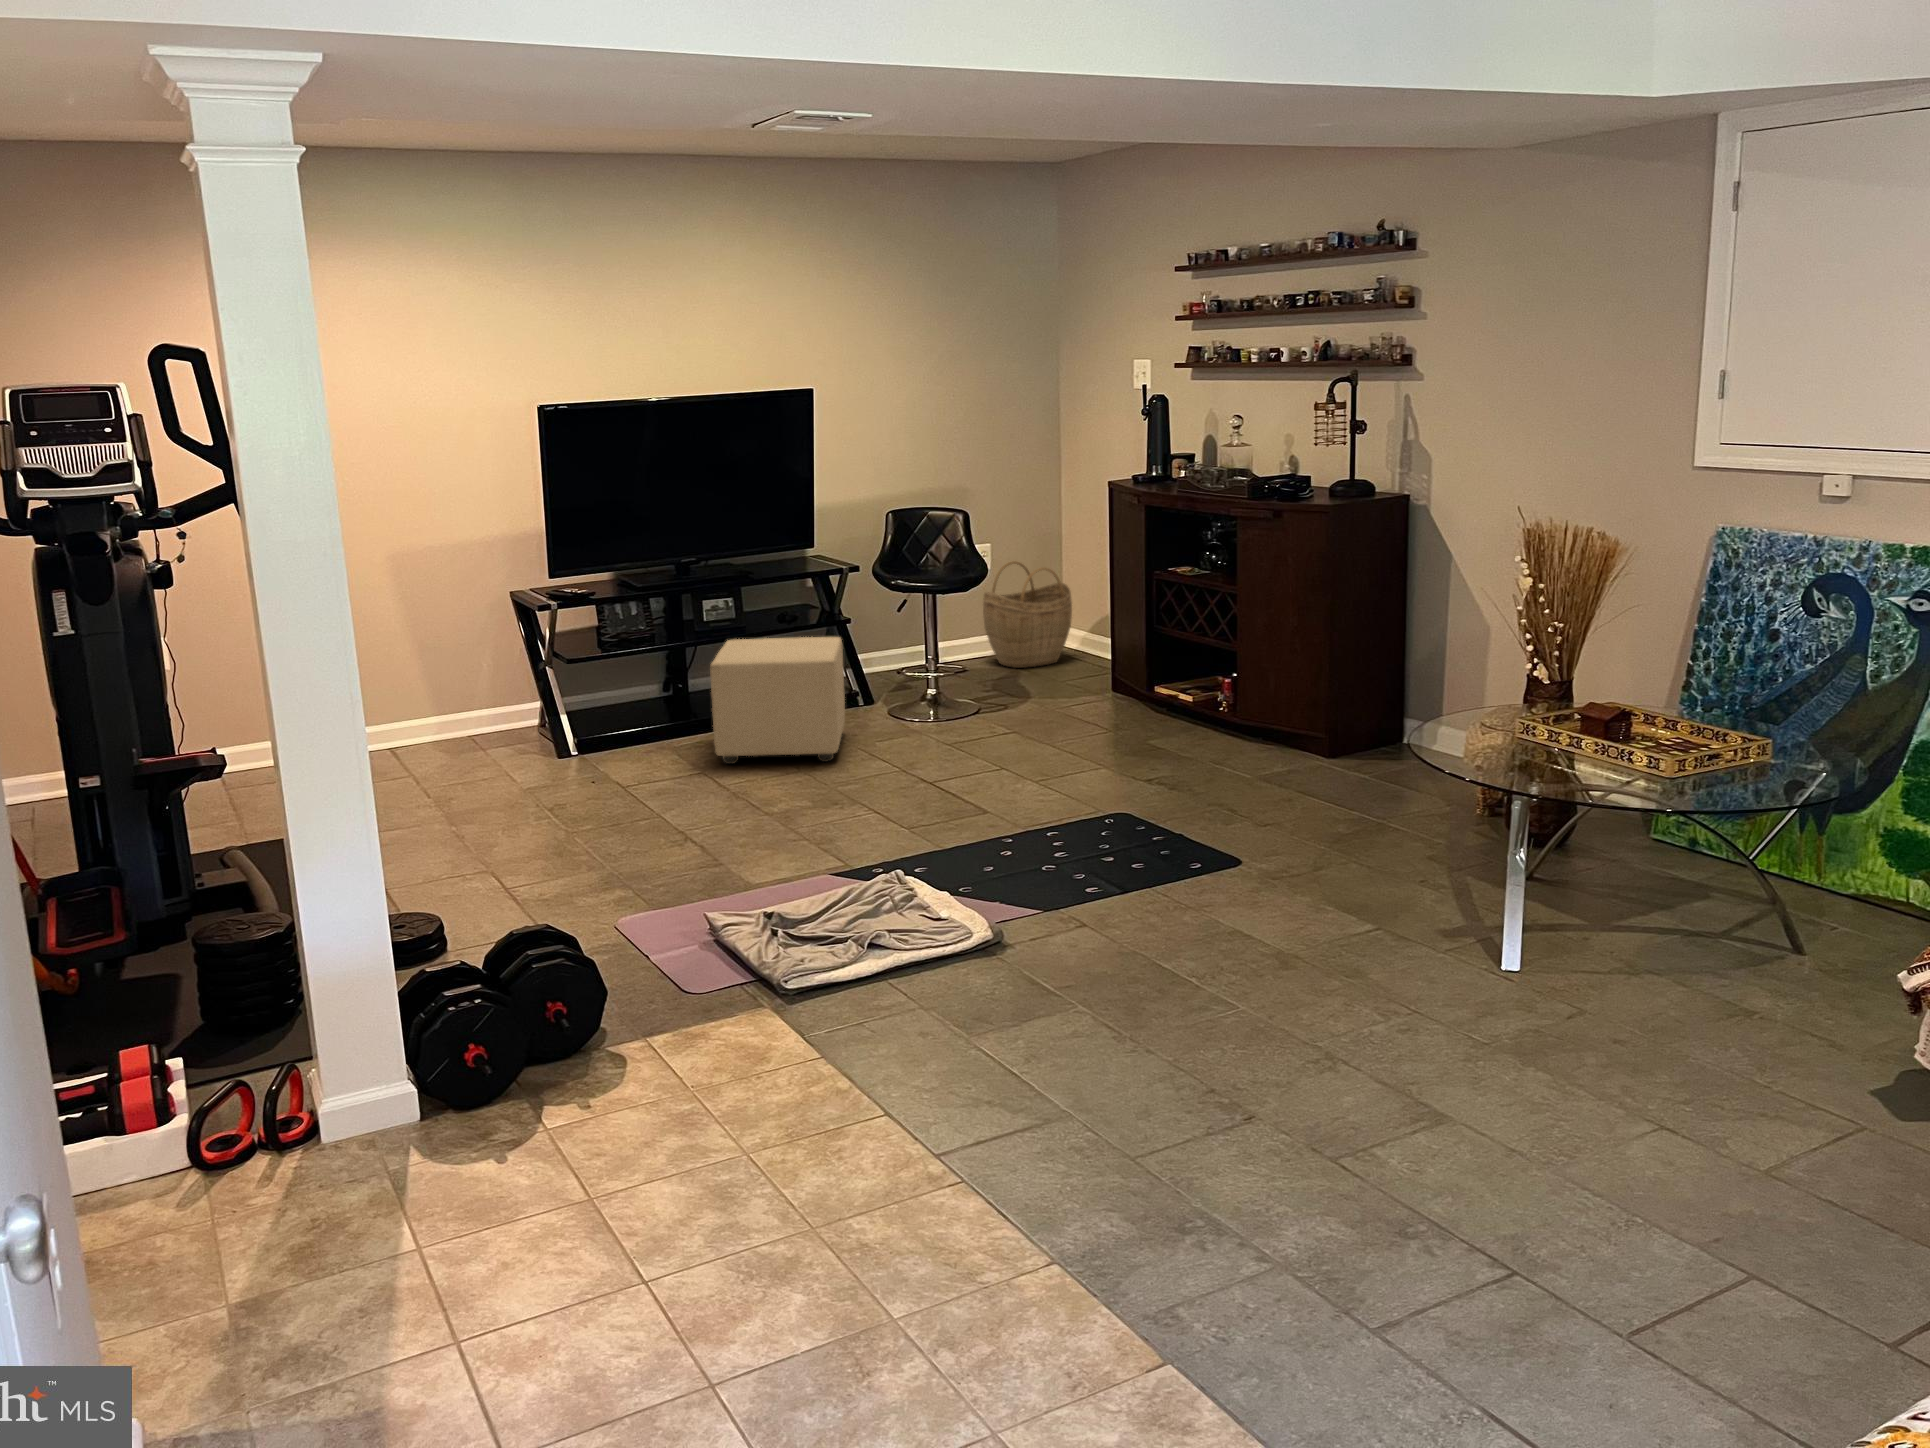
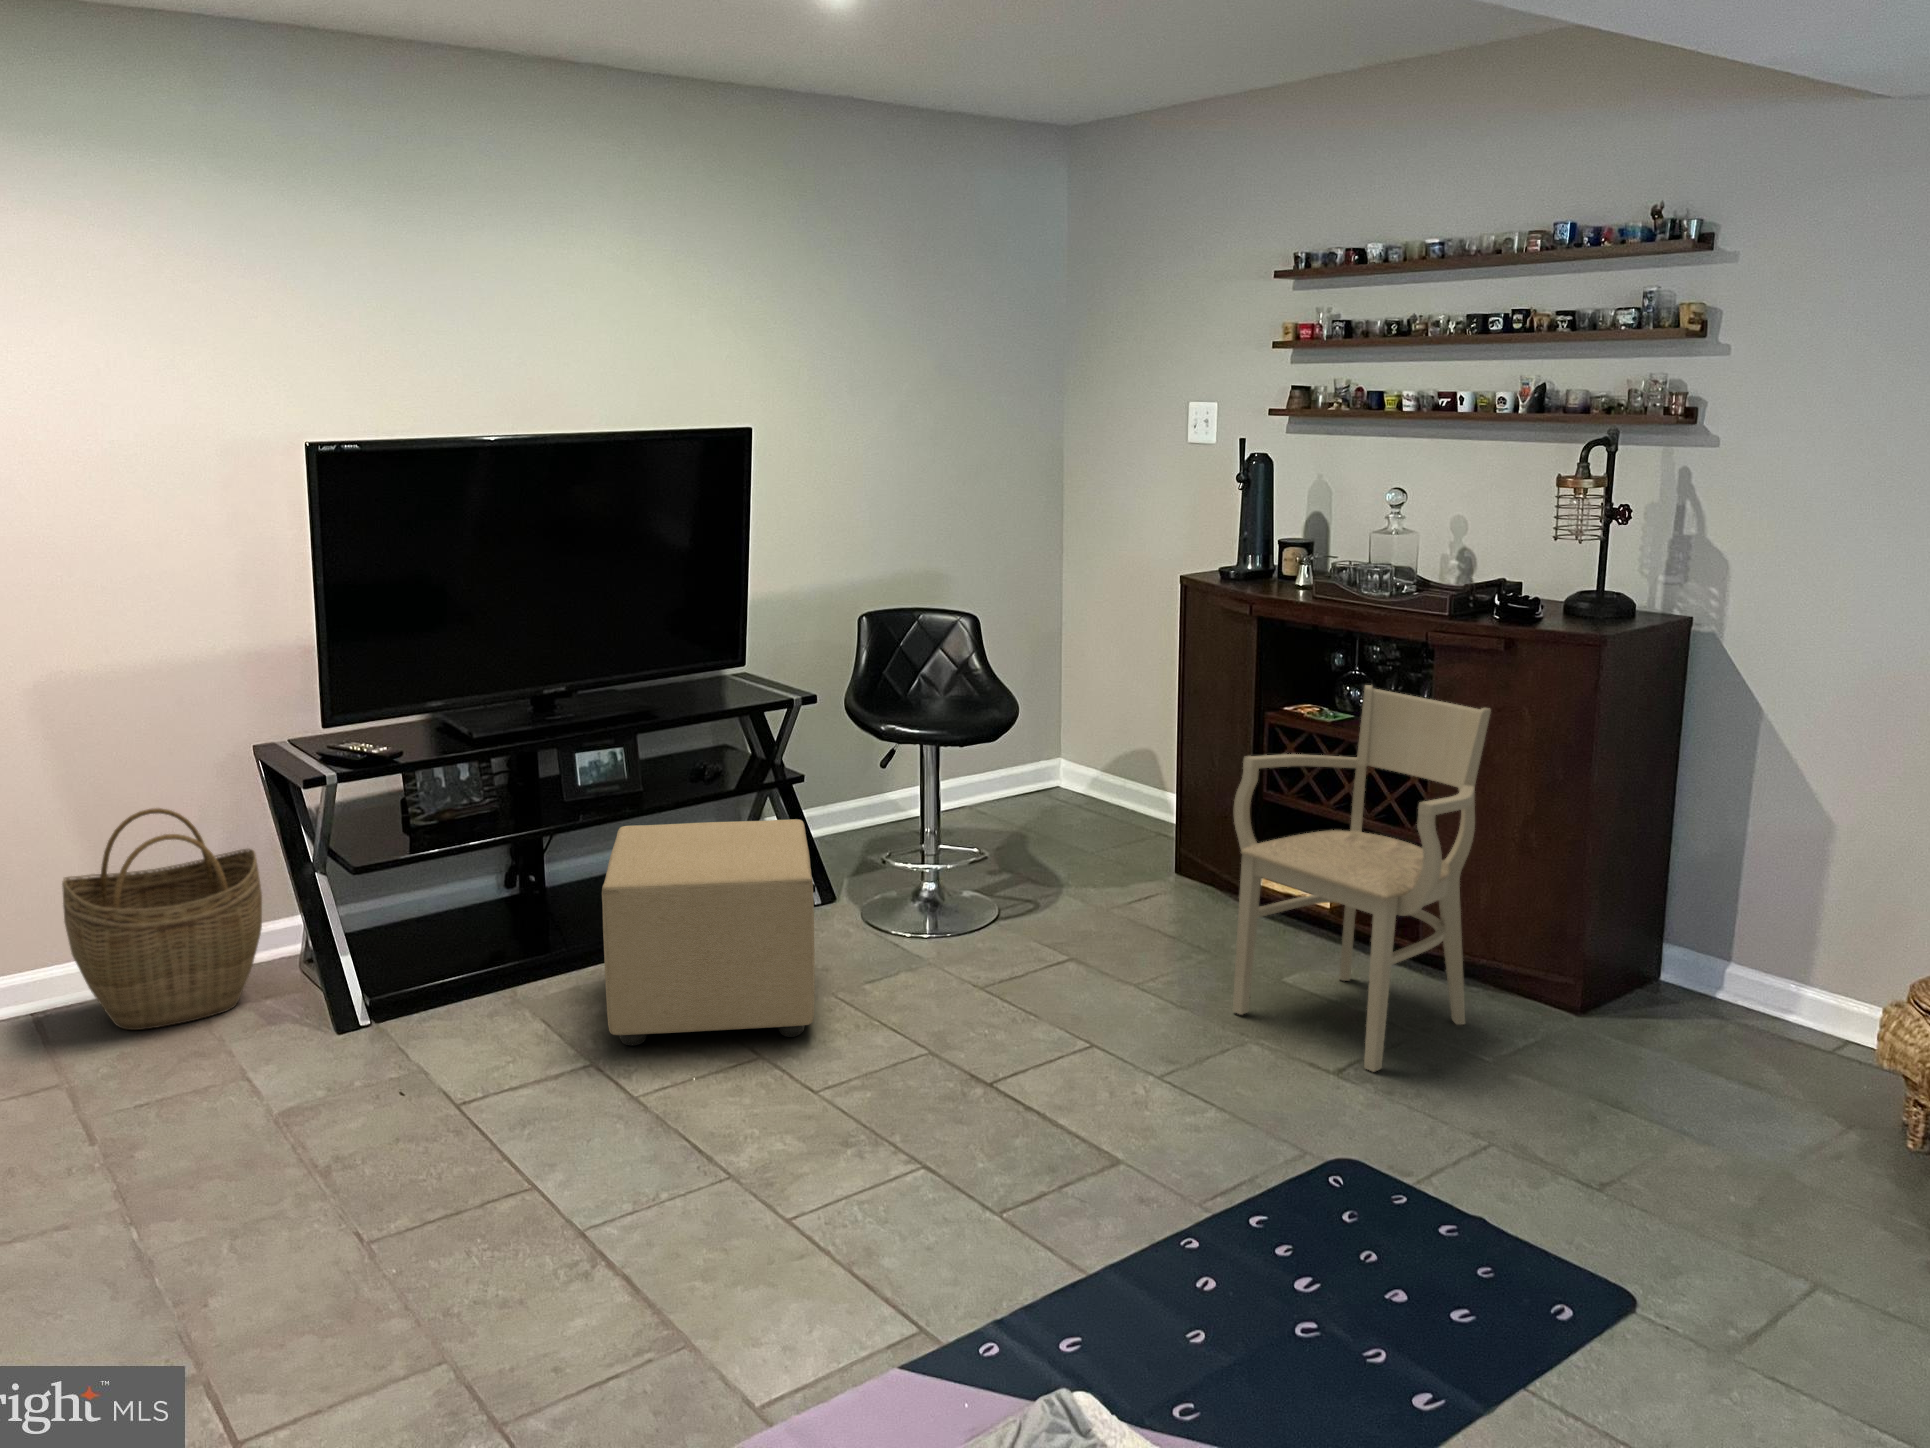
armchair: none [1105,543,1260,778] -> present [1233,685,1491,1072]
woven basket: present [983,561,1072,668] -> present [62,808,262,1030]

